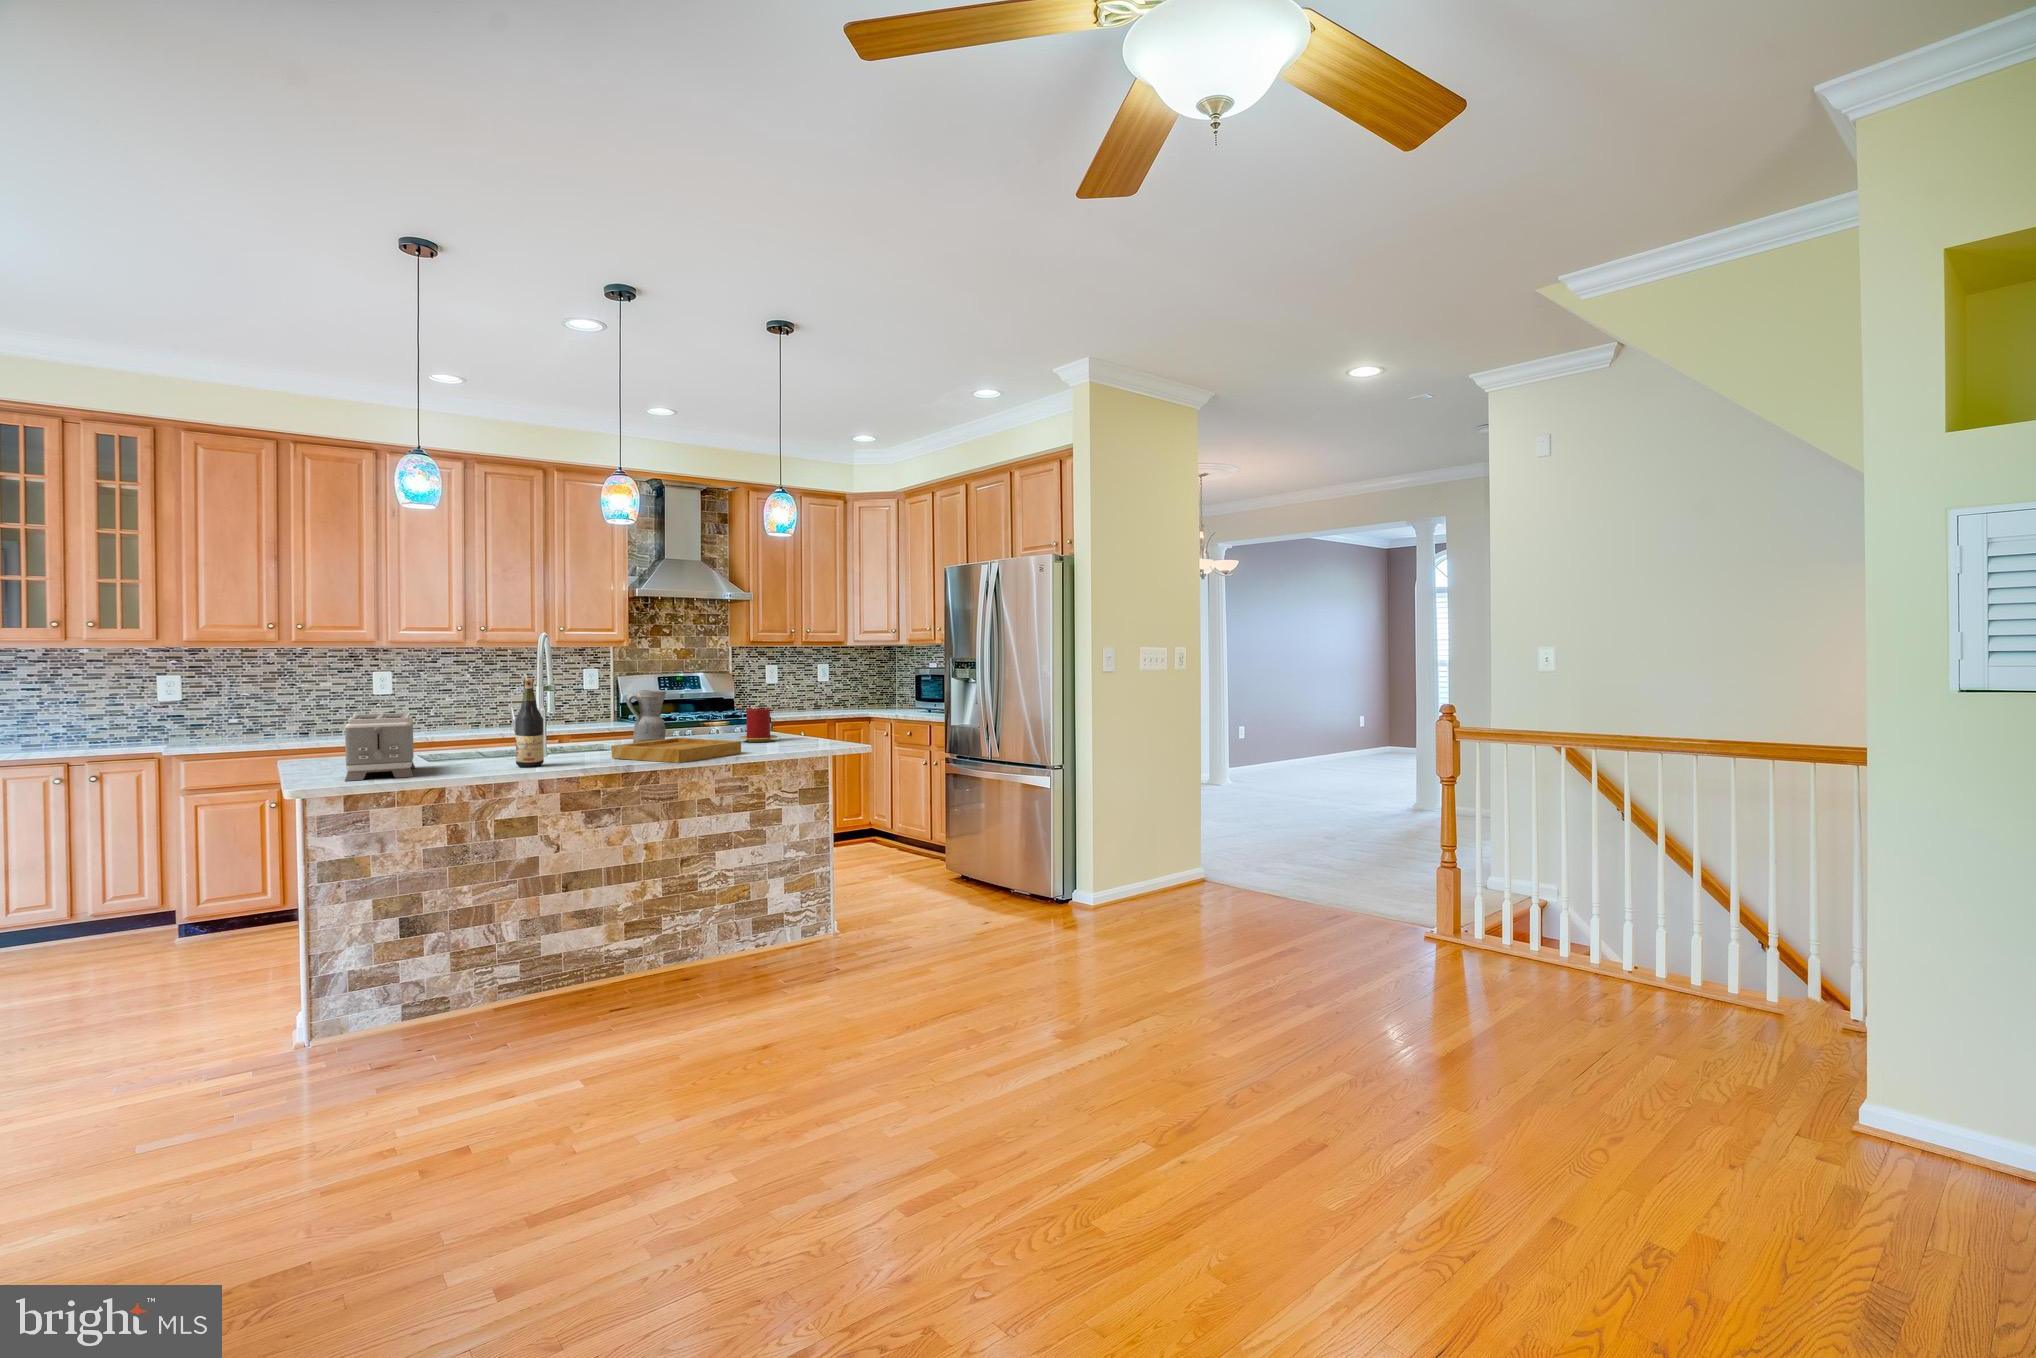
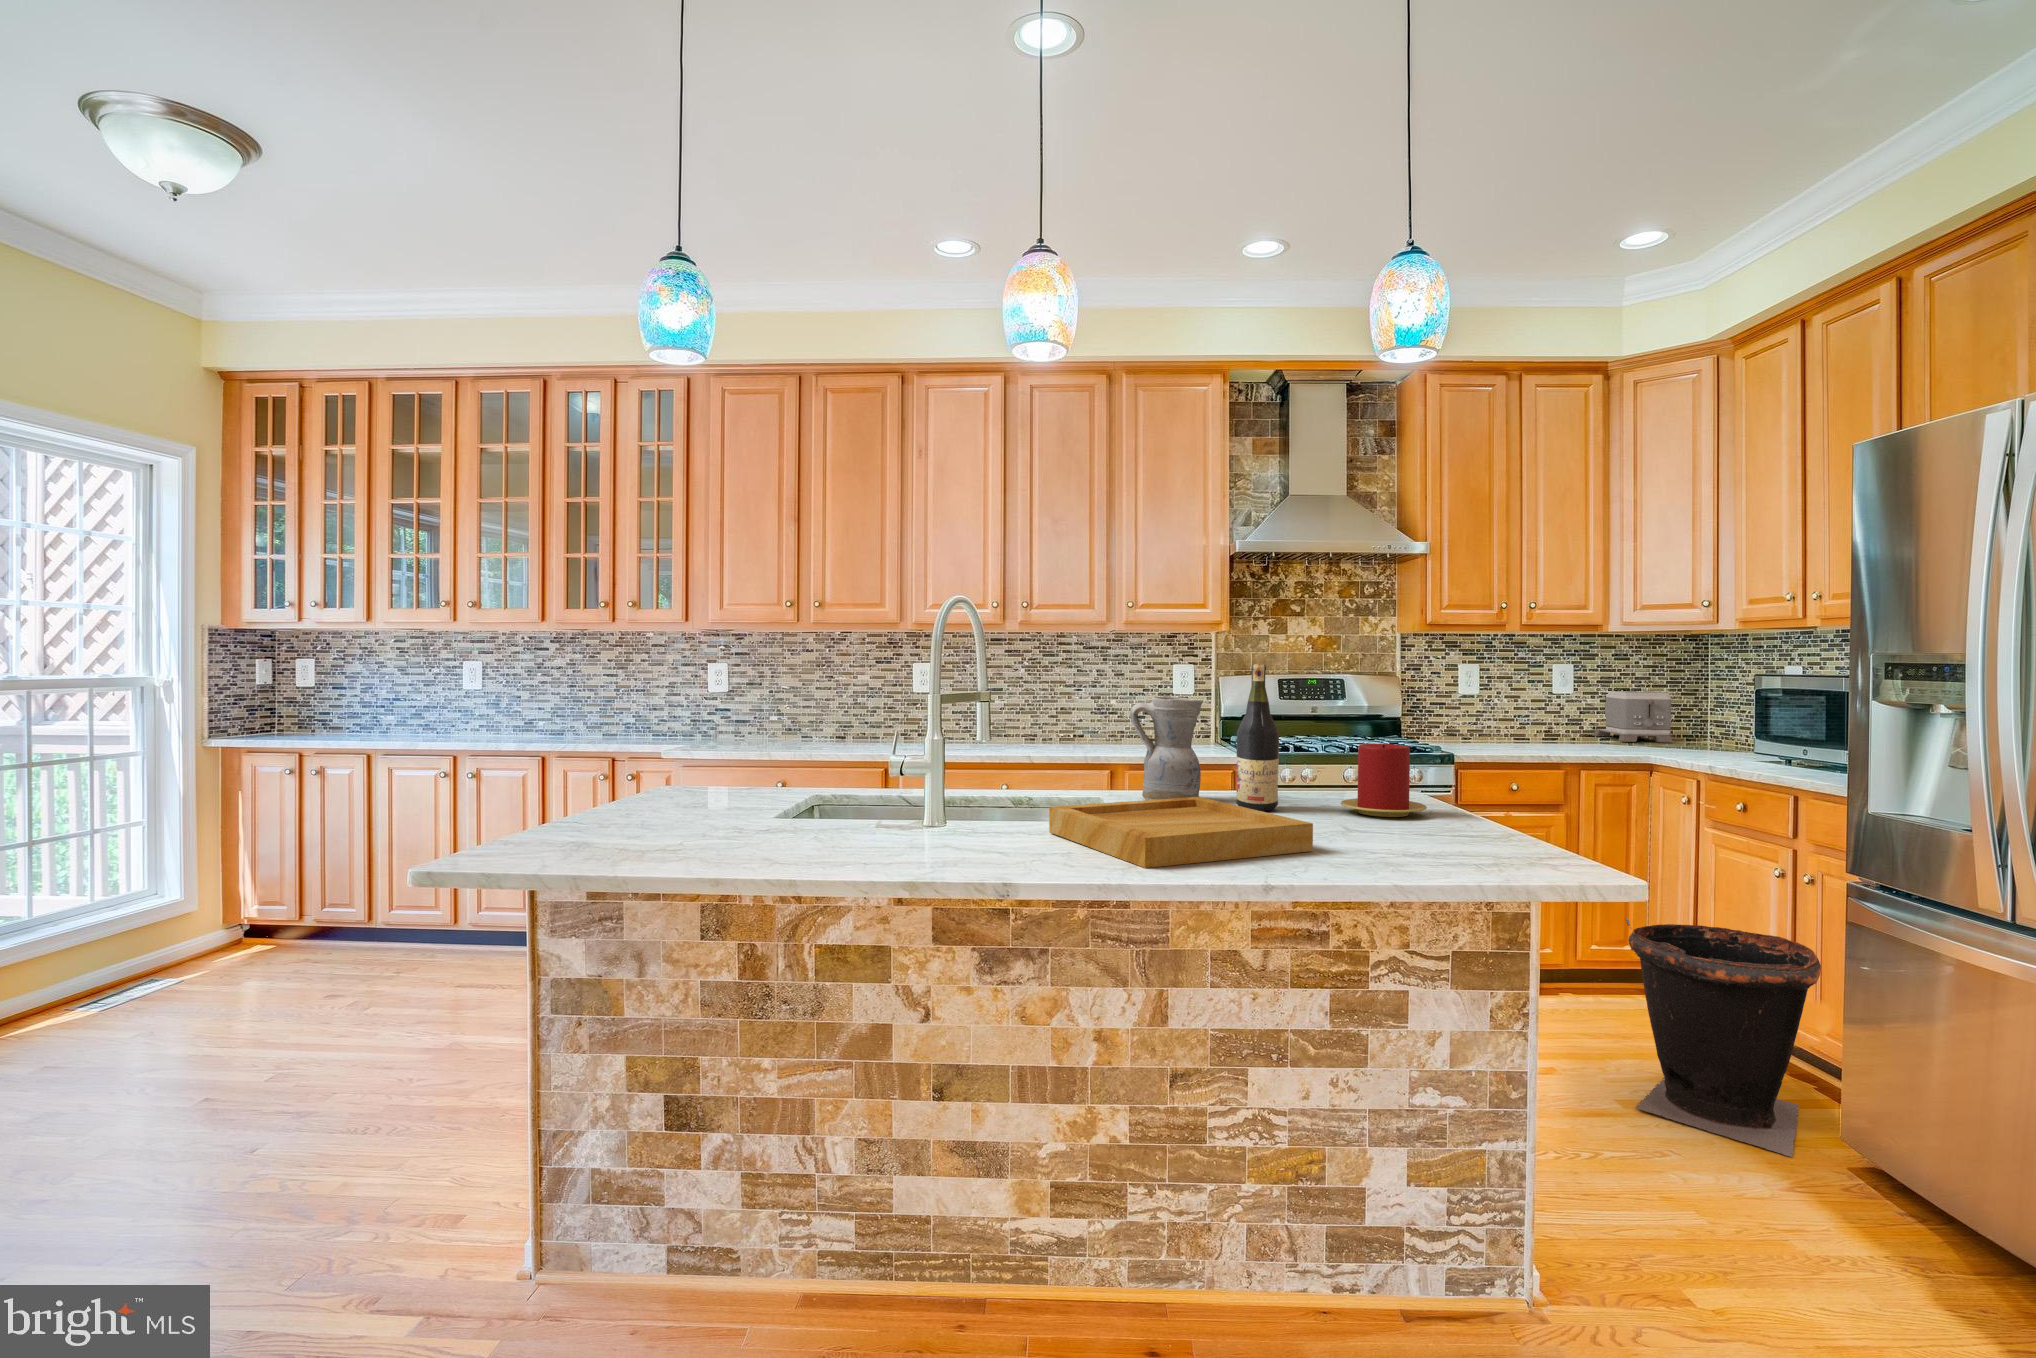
wine bottle: present [515,678,544,767] -> present [1236,664,1279,811]
toaster: present [345,713,415,781] -> present [1593,691,1673,743]
trash can: none [858,789,933,879] -> present [1625,918,1821,1157]

